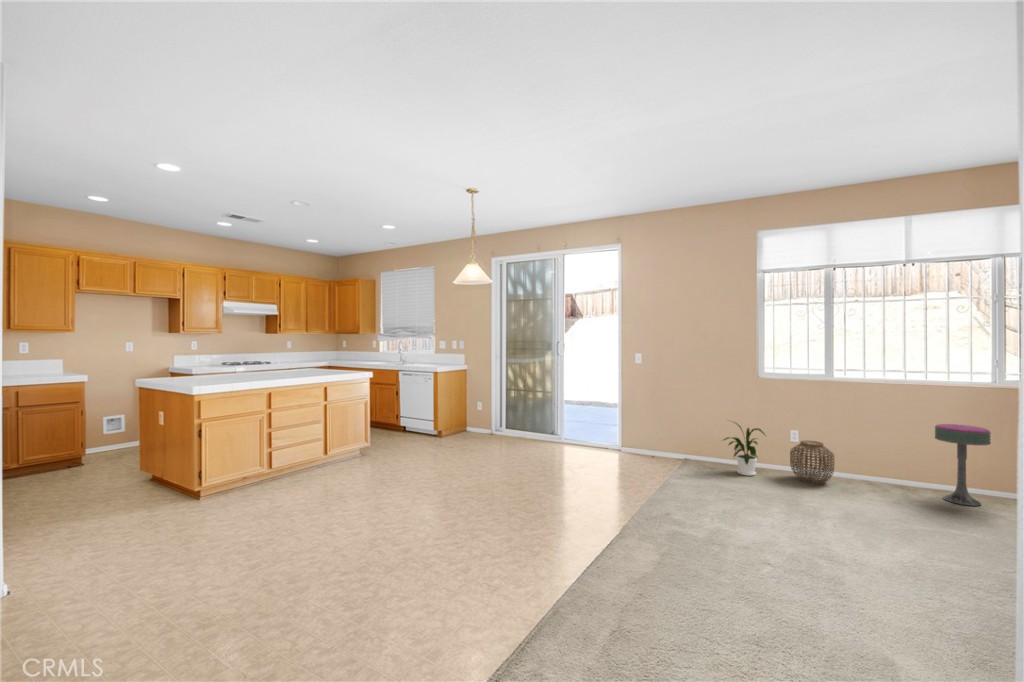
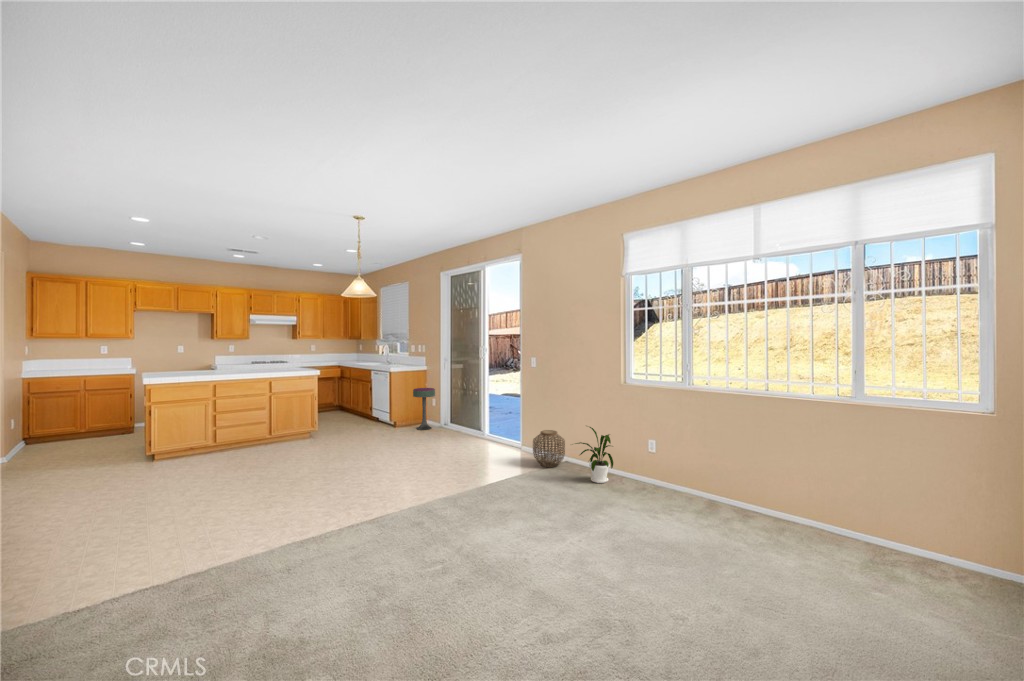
bar stool: present [935,424,991,506] -> present [413,388,435,430]
woven basket: present [790,441,834,484] -> present [533,430,565,467]

